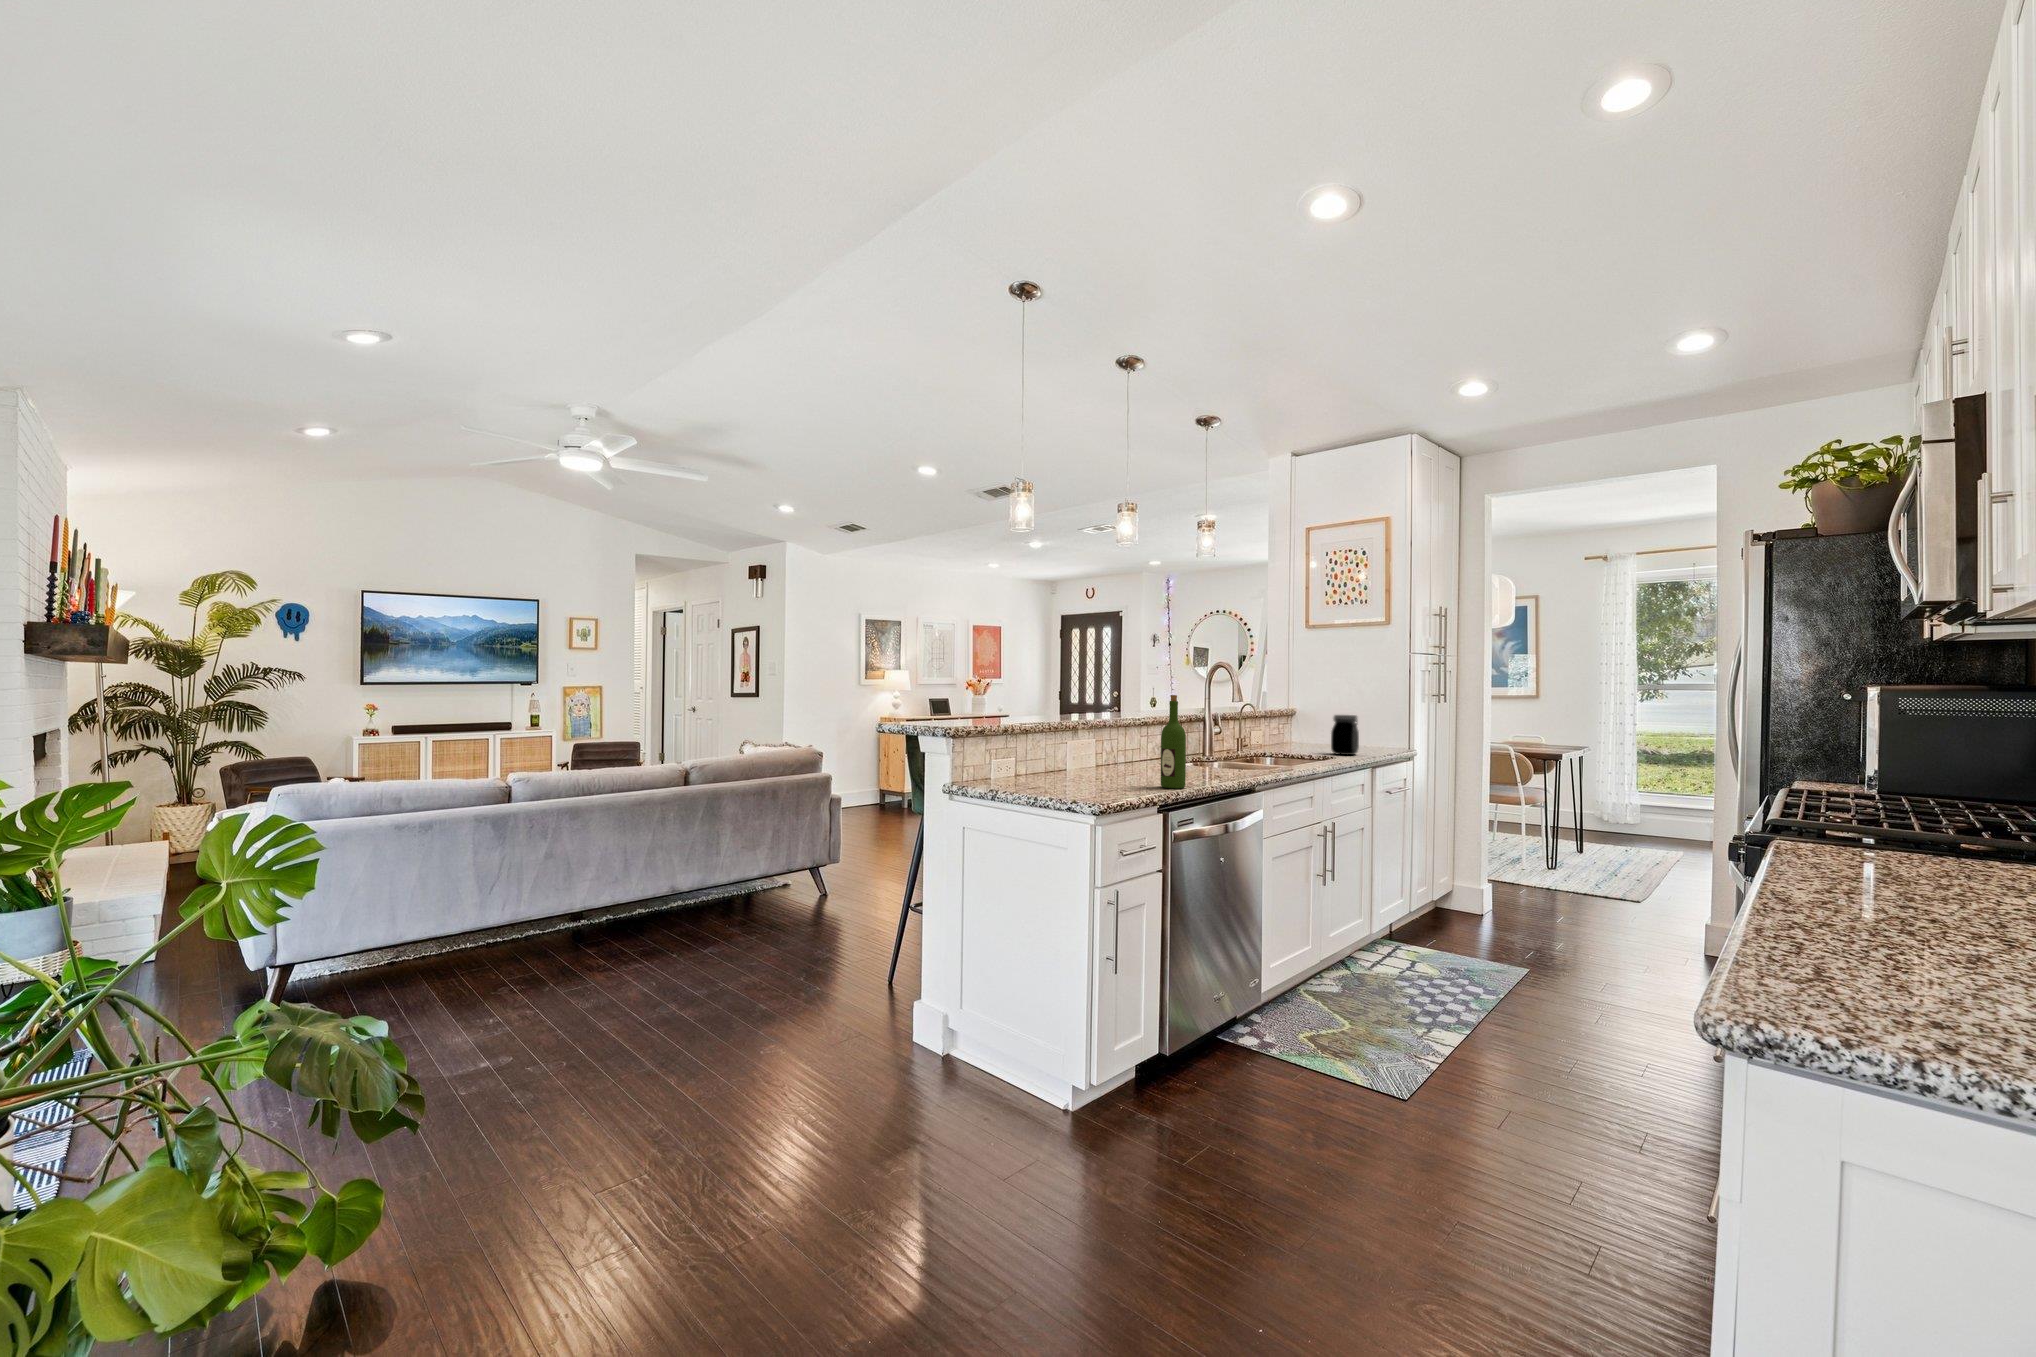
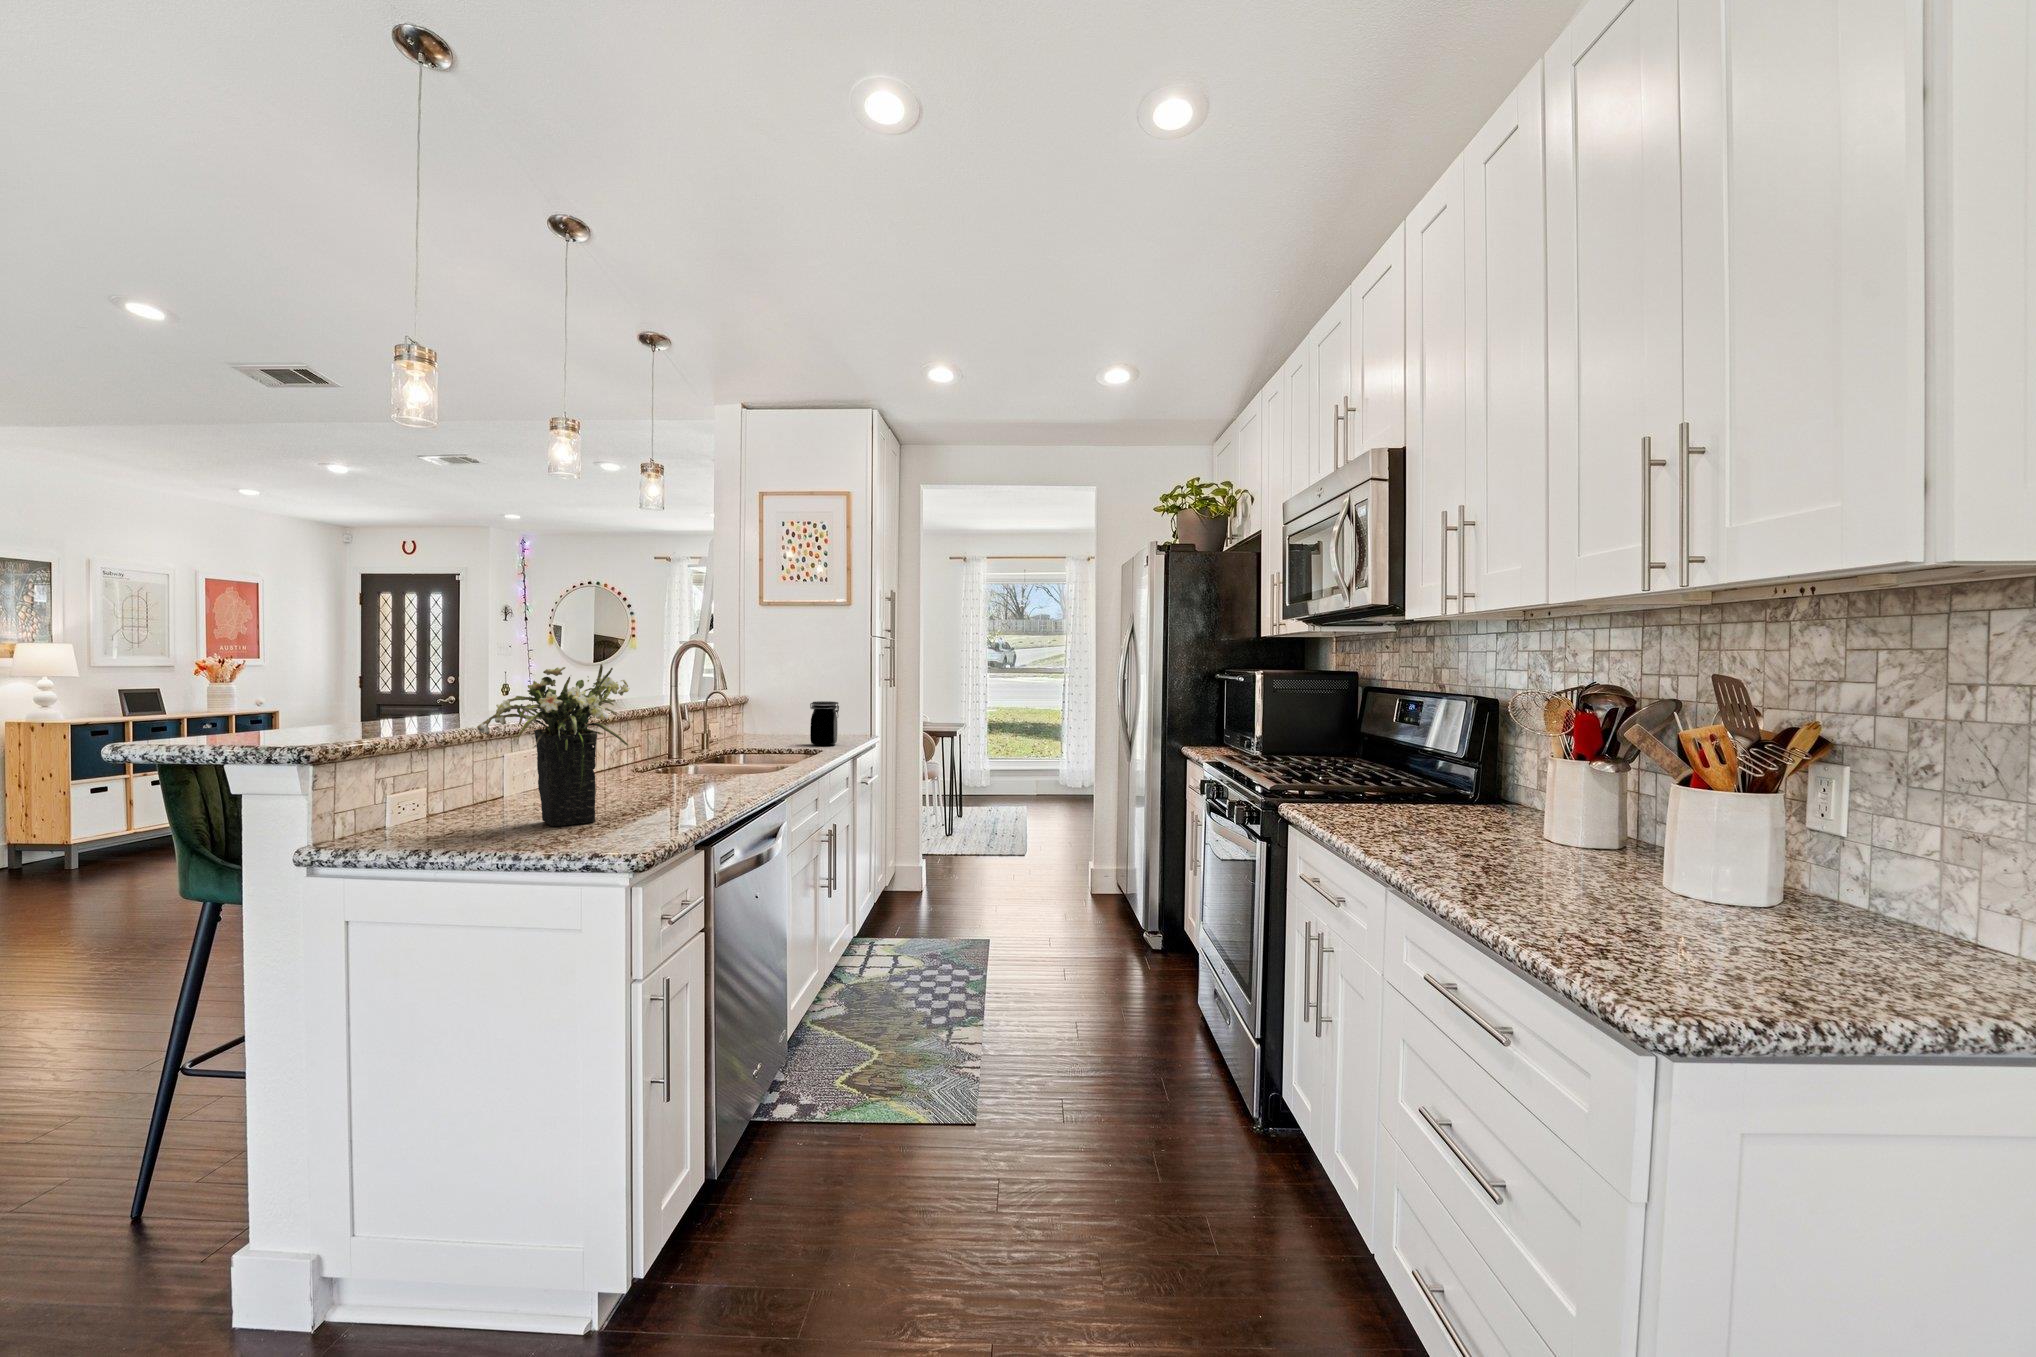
flower arrangement: none [1033,680,1126,787] -> present [477,664,630,826]
wine bottle: present [1161,695,1186,788] -> none [683,685,718,812]

